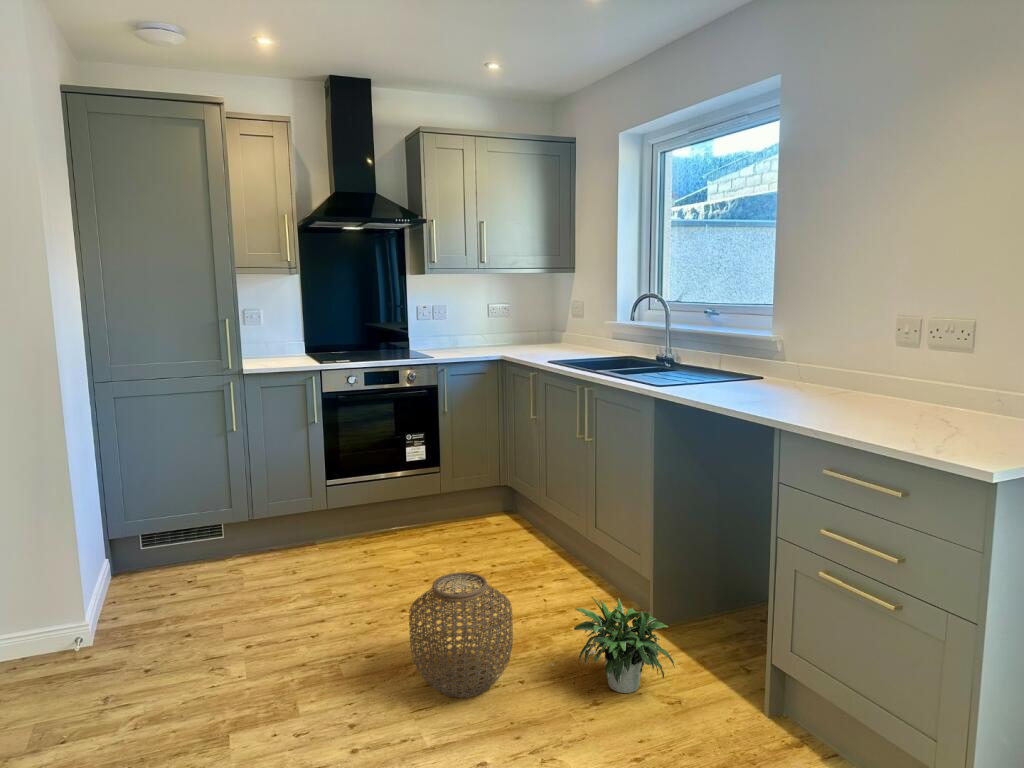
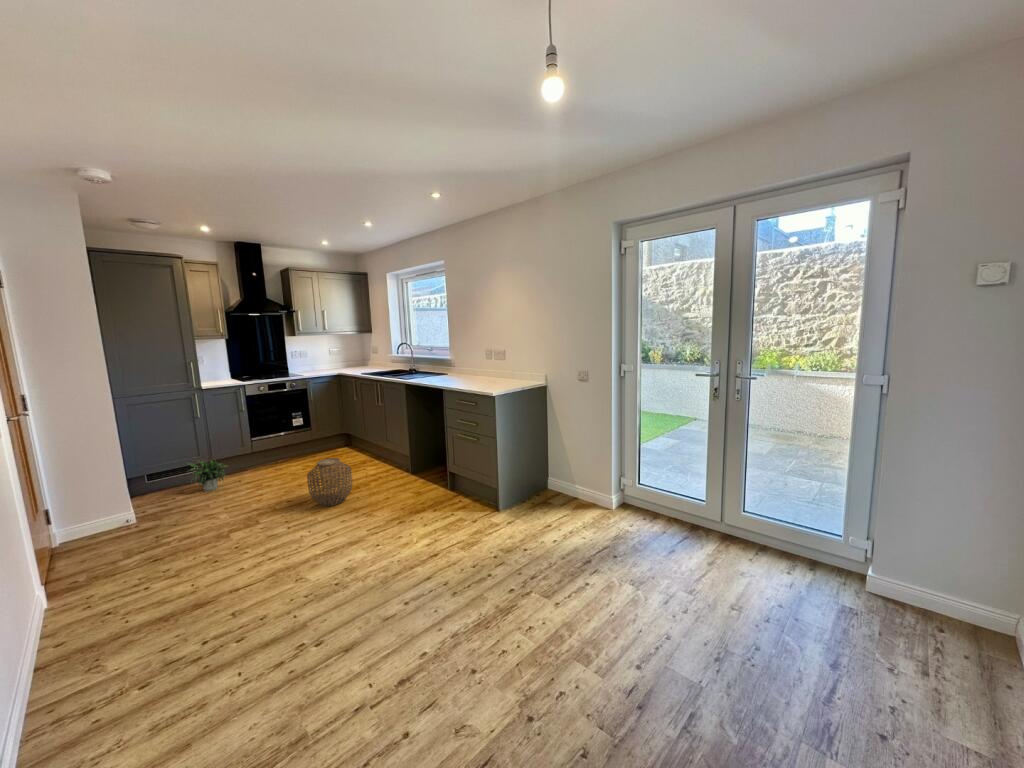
potted plant: present [551,597,675,693] -> present [188,460,226,491]

